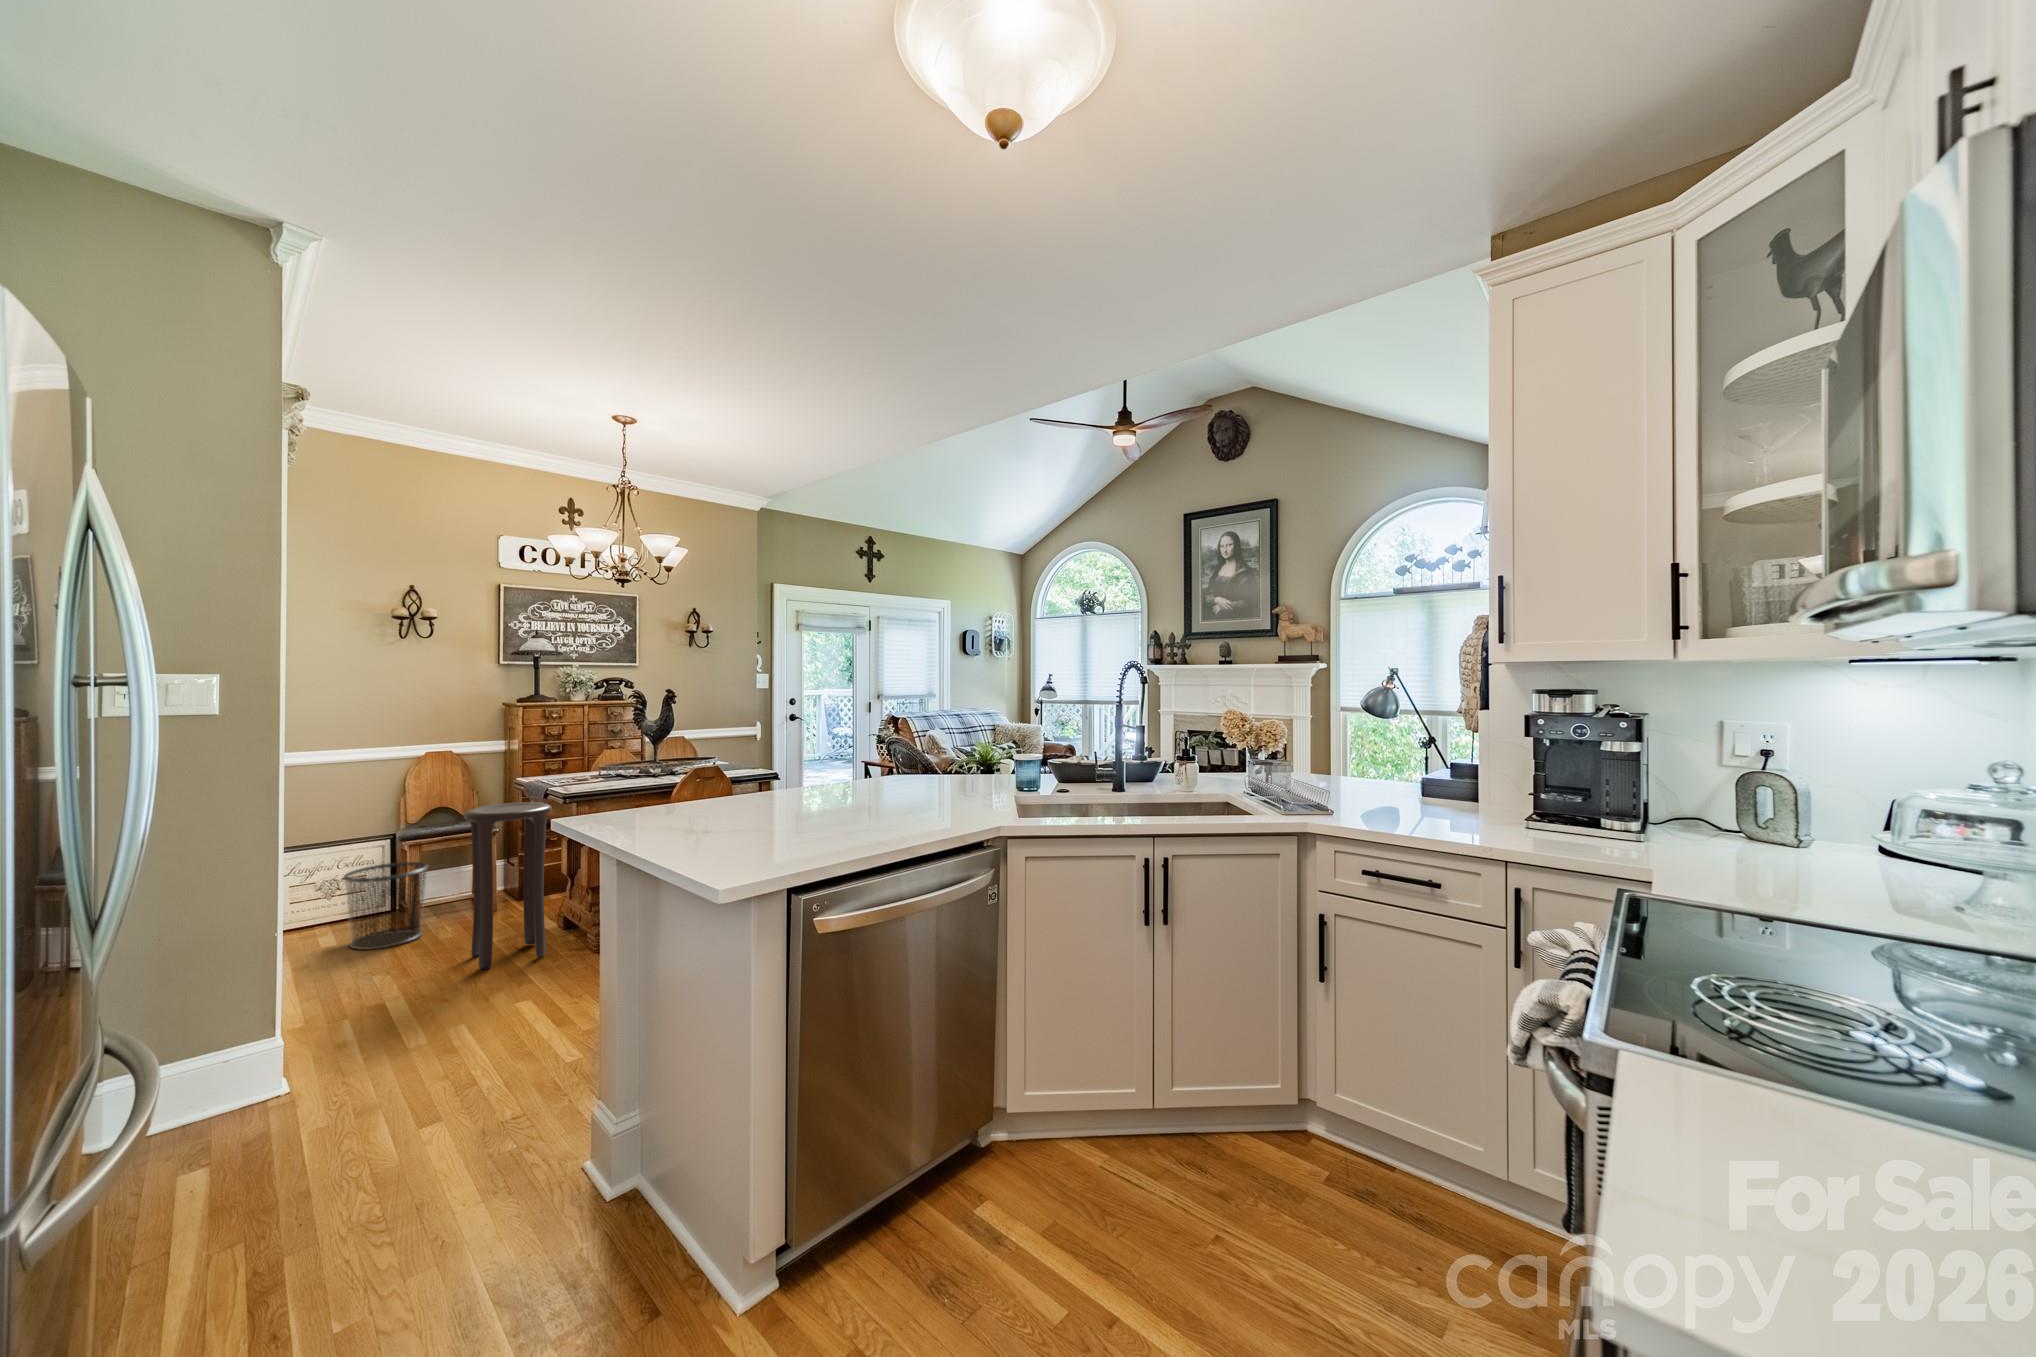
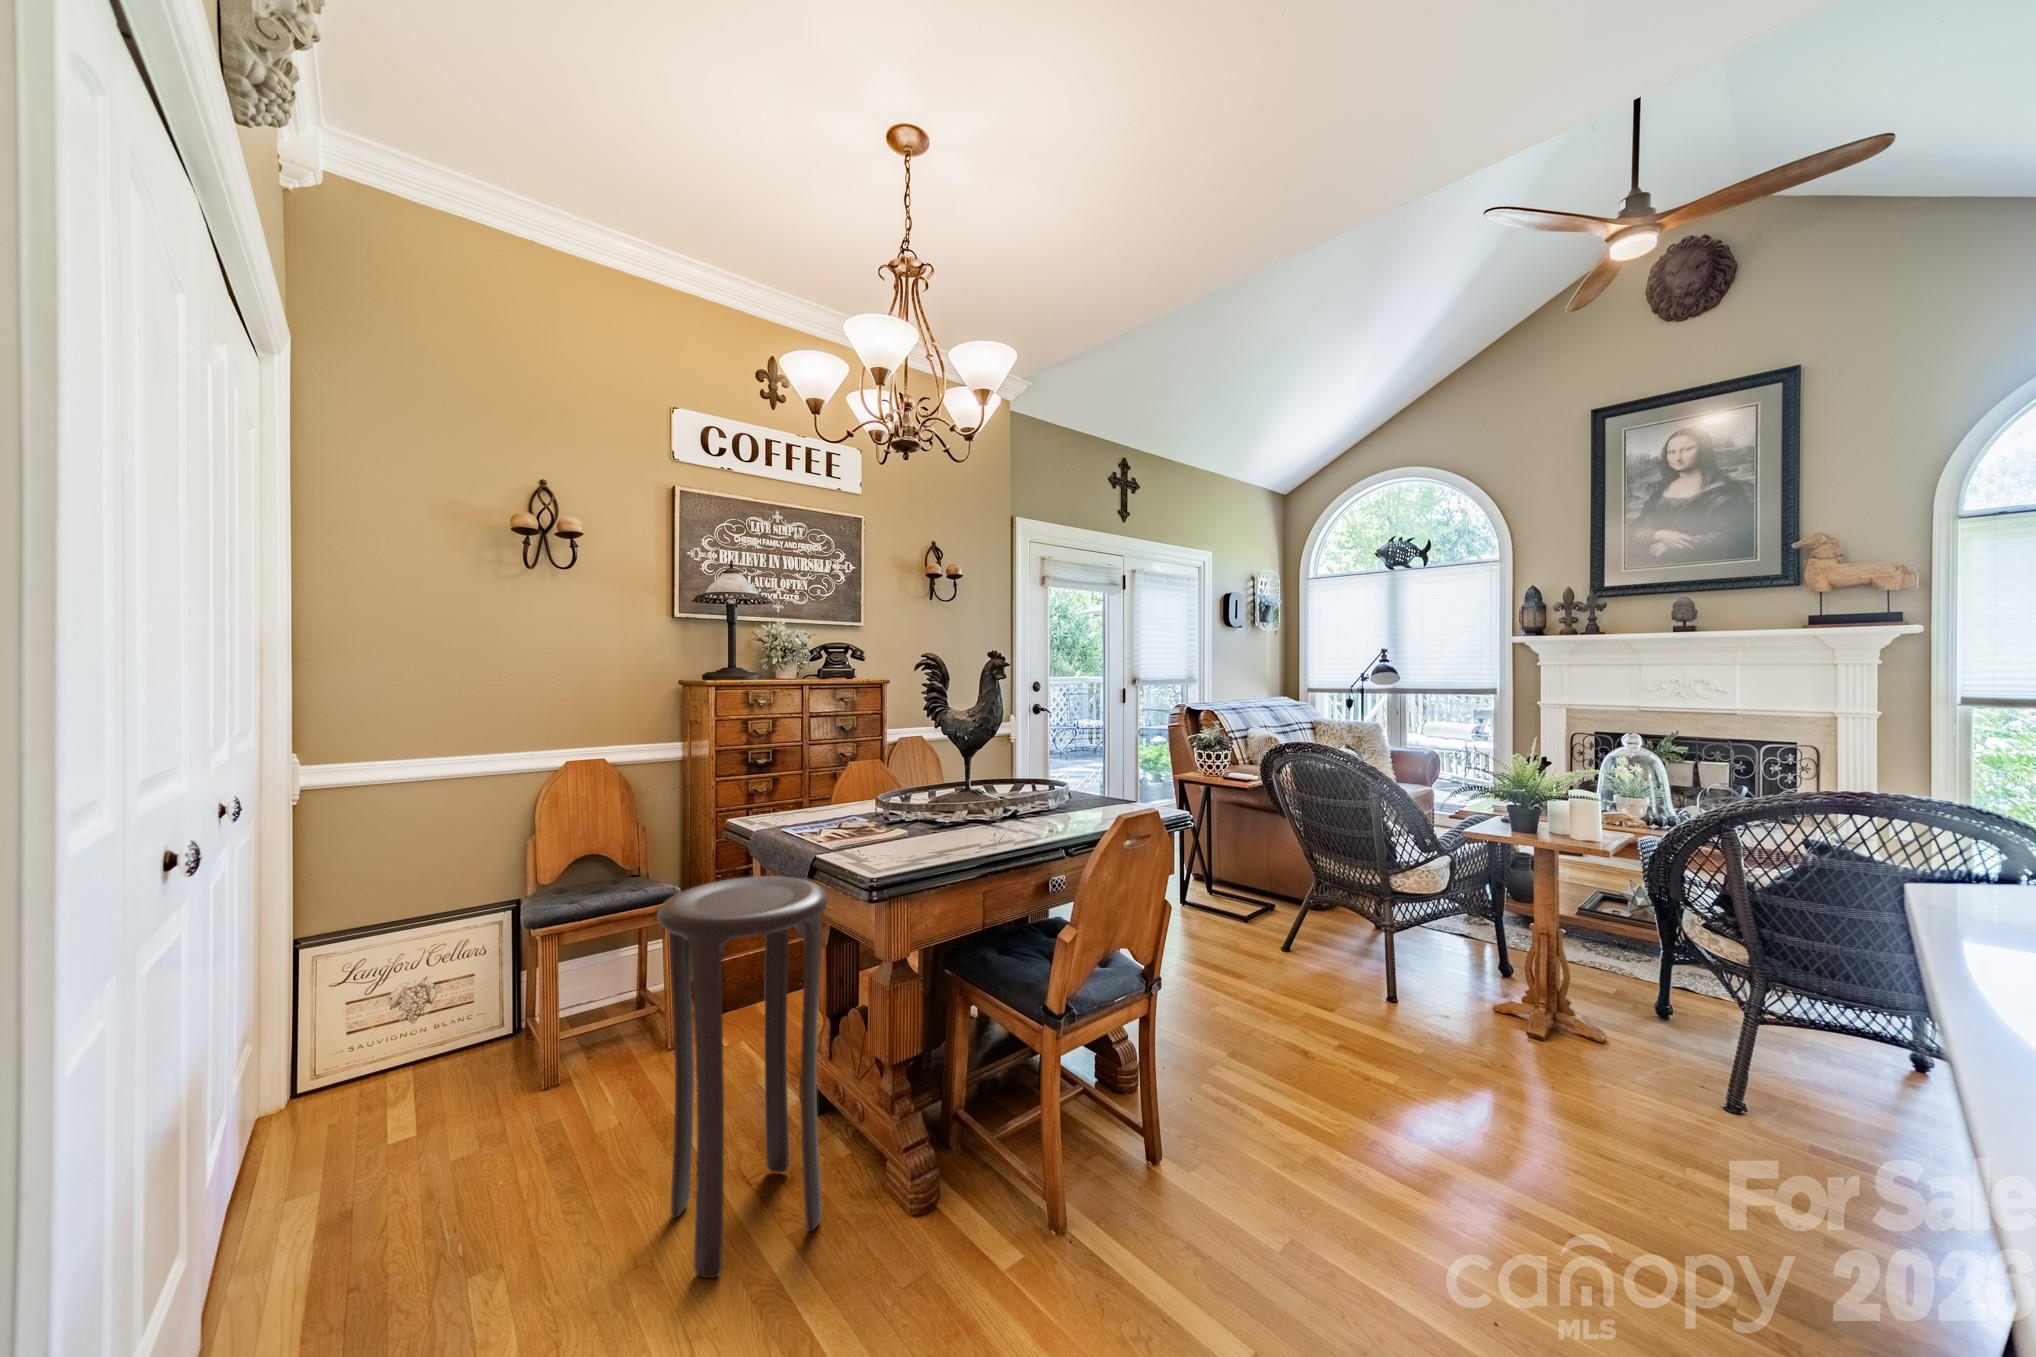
trash can: present [343,862,428,950] -> none [421,972,578,1169]

